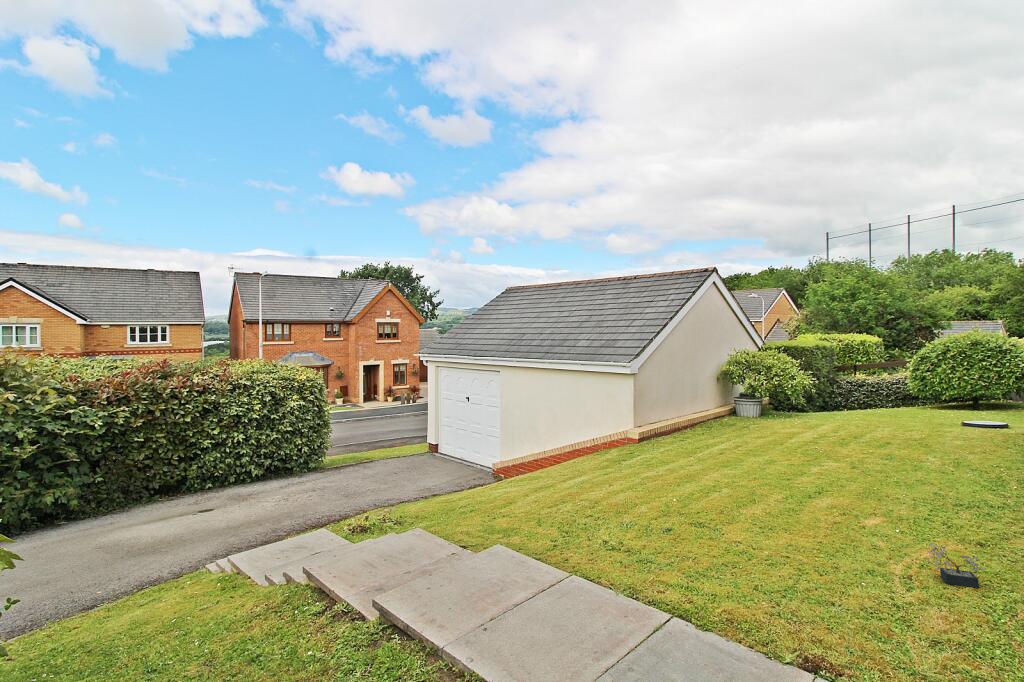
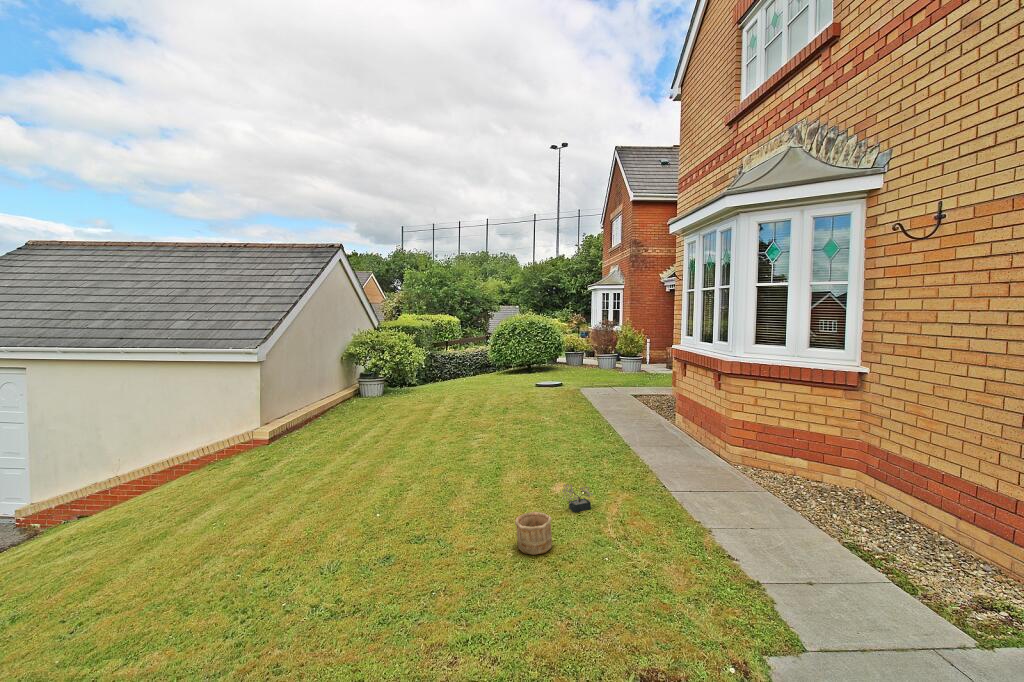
wooden bucket: none [829,555,885,607] -> present [515,512,552,555]

